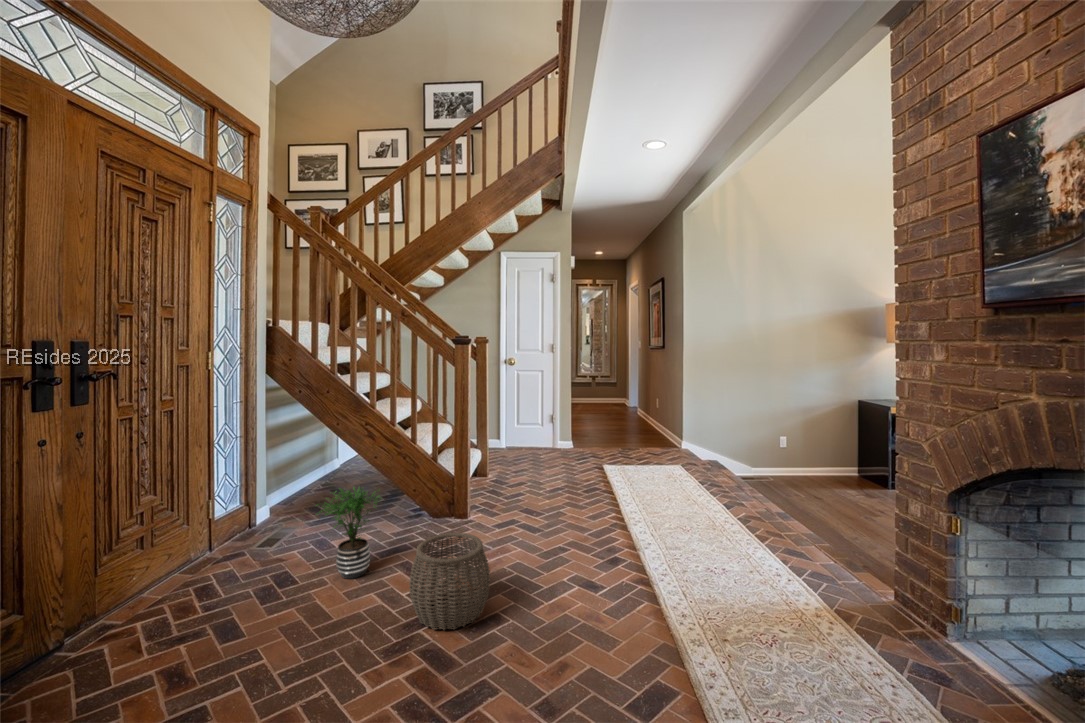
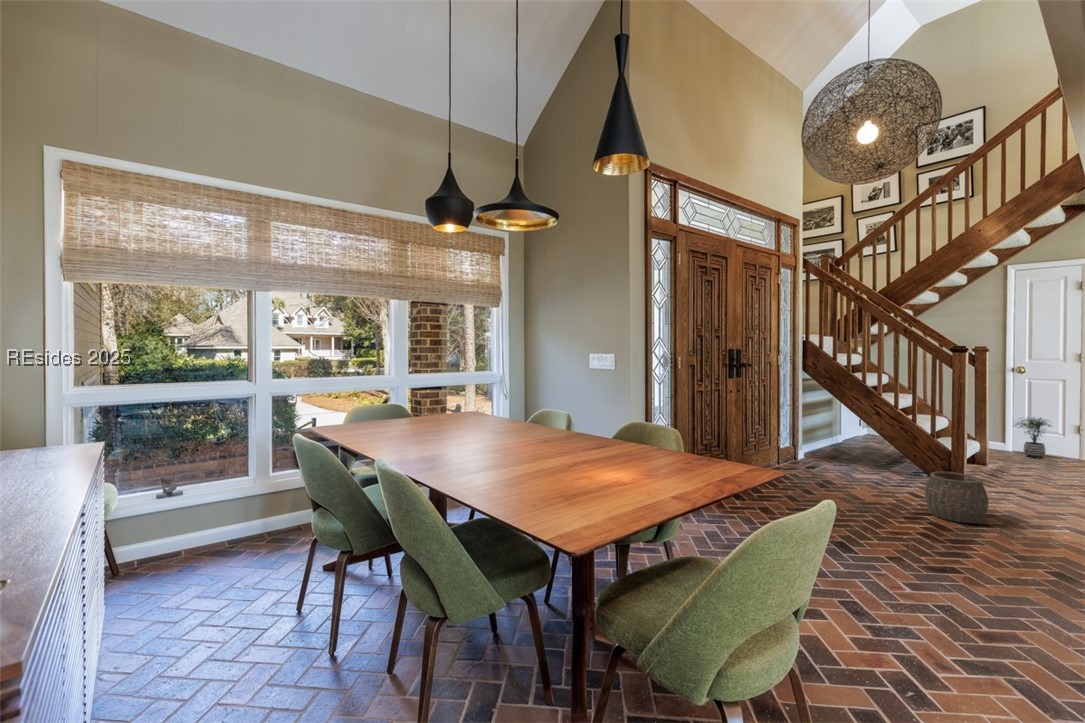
potted plant: present [322,487,380,579] -> present [1013,418,1050,458]

